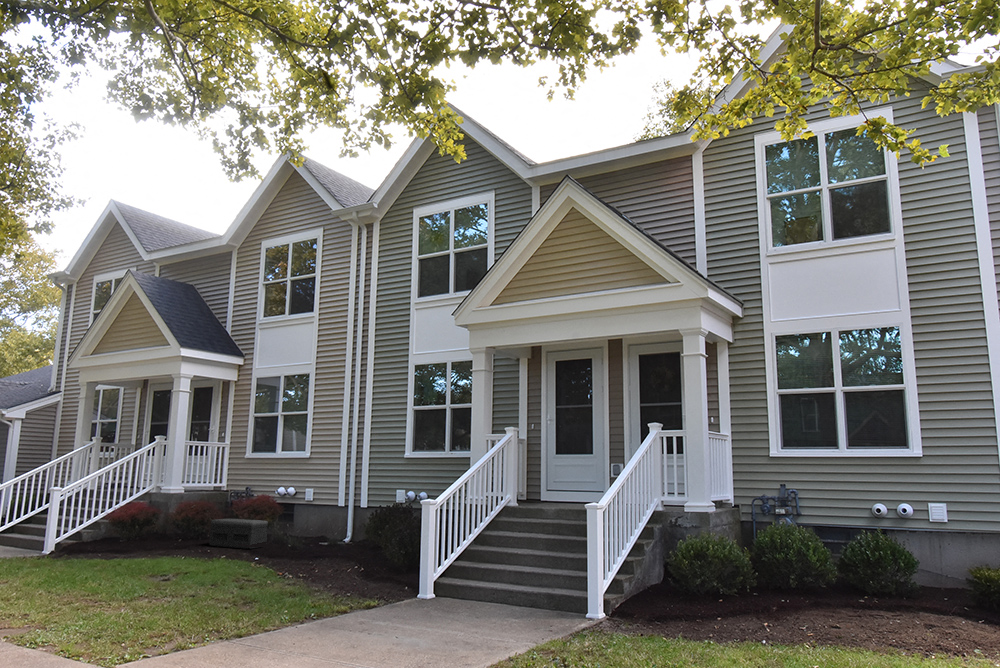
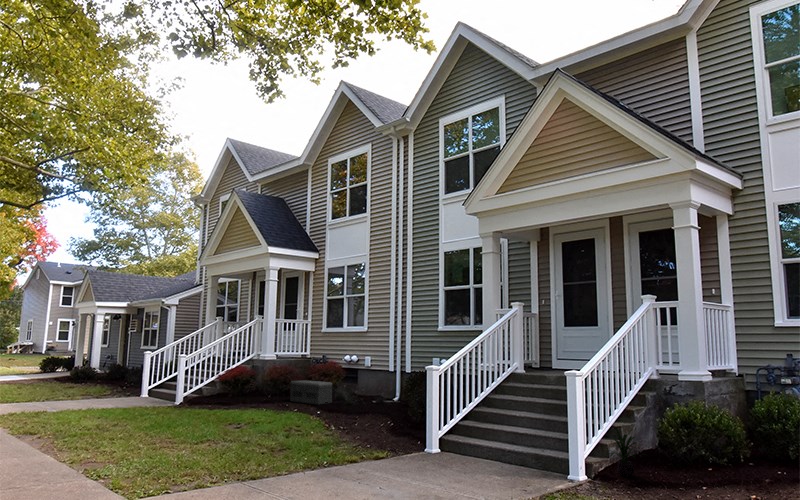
decorative plant: none [614,562,669,614] -> present [609,428,636,477]

